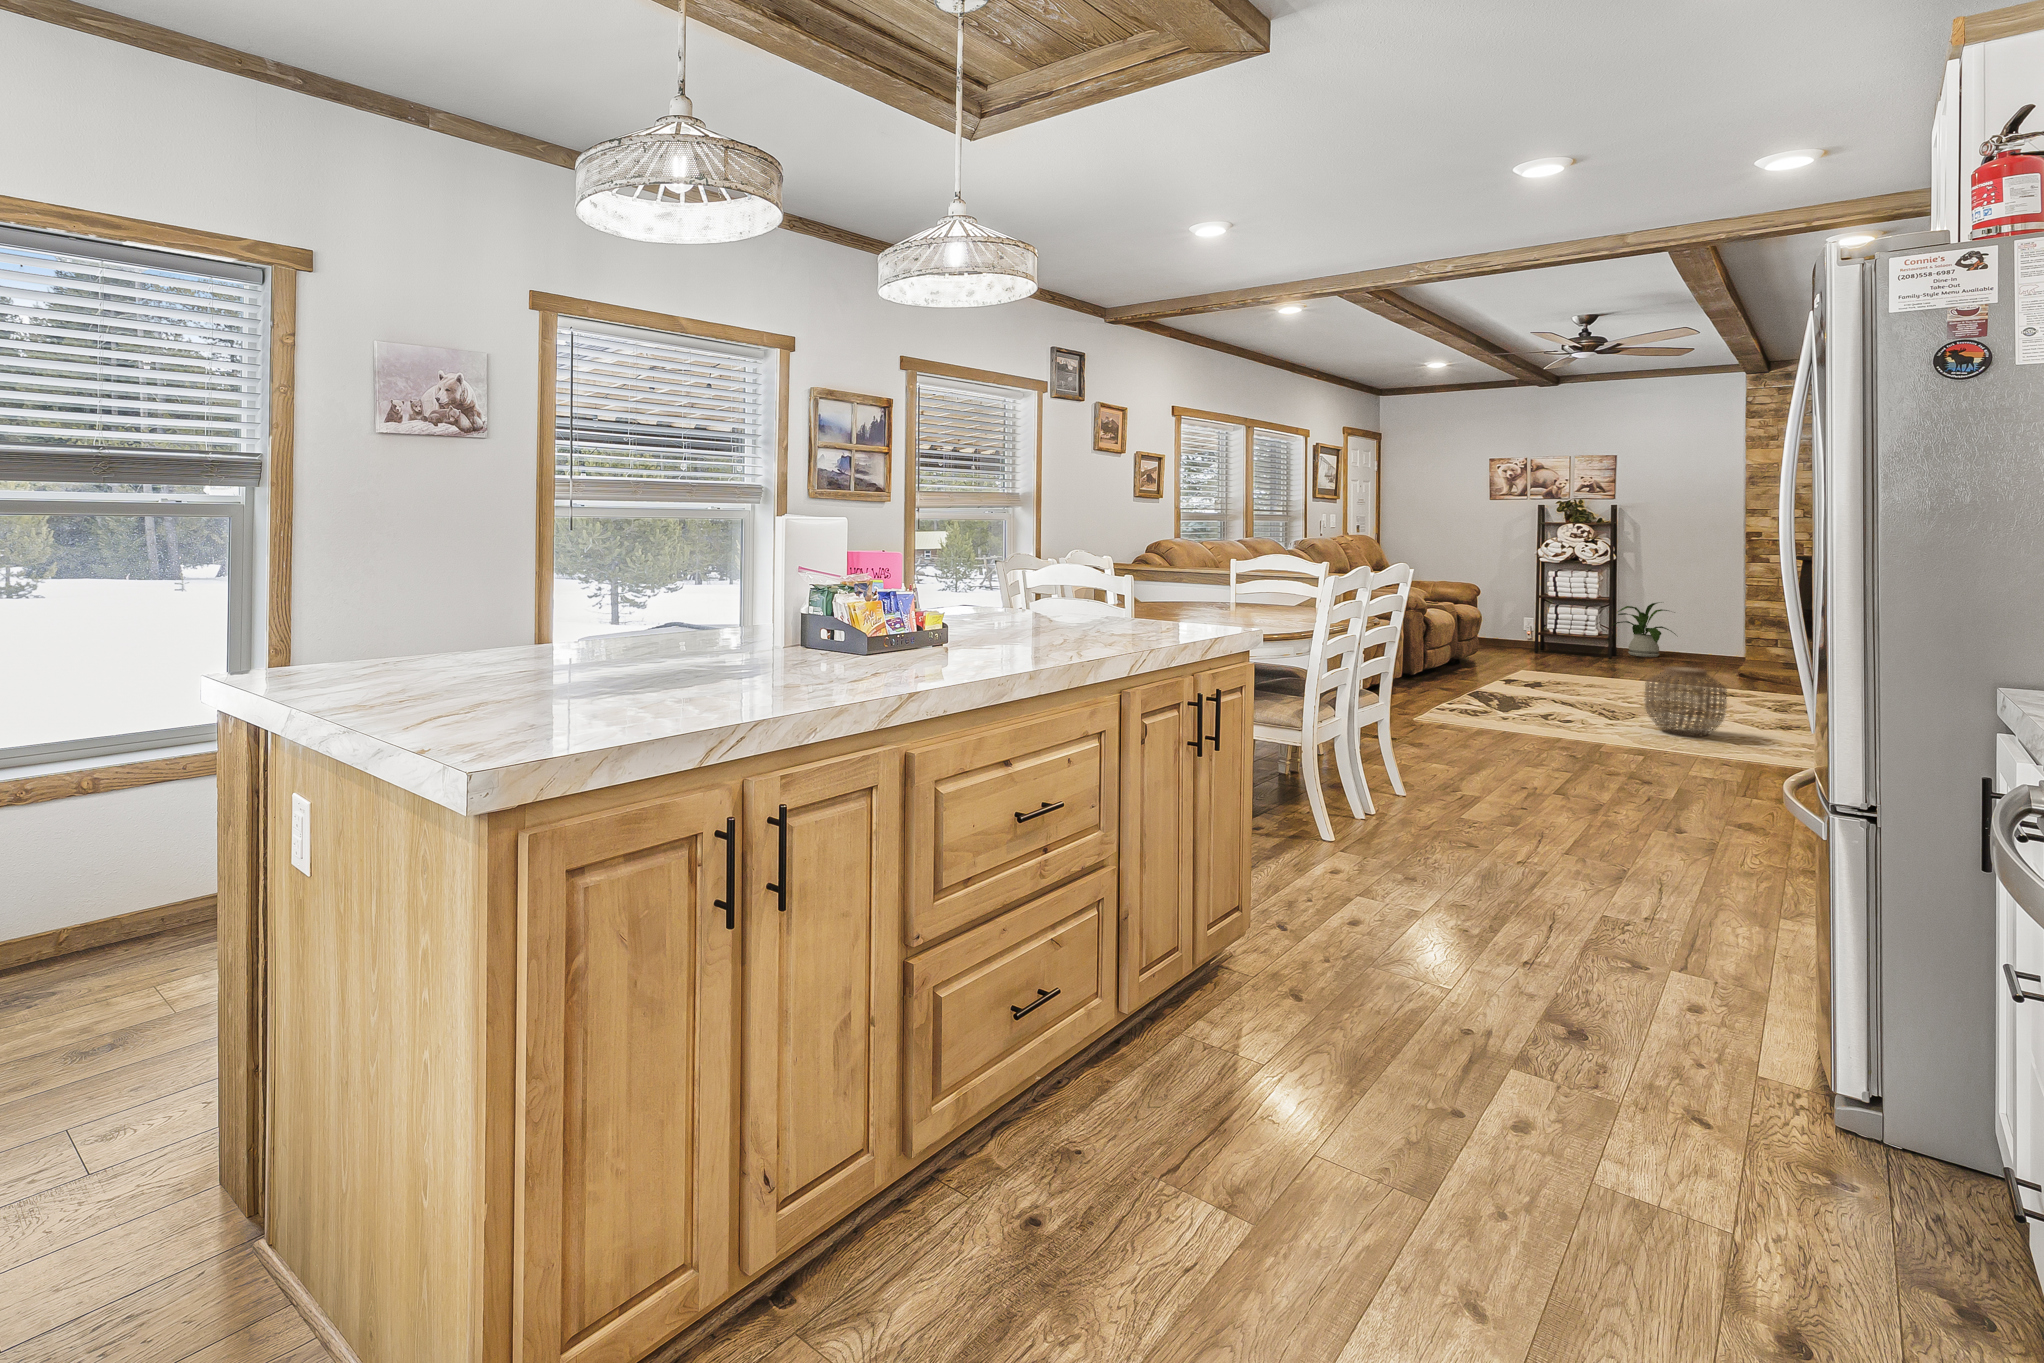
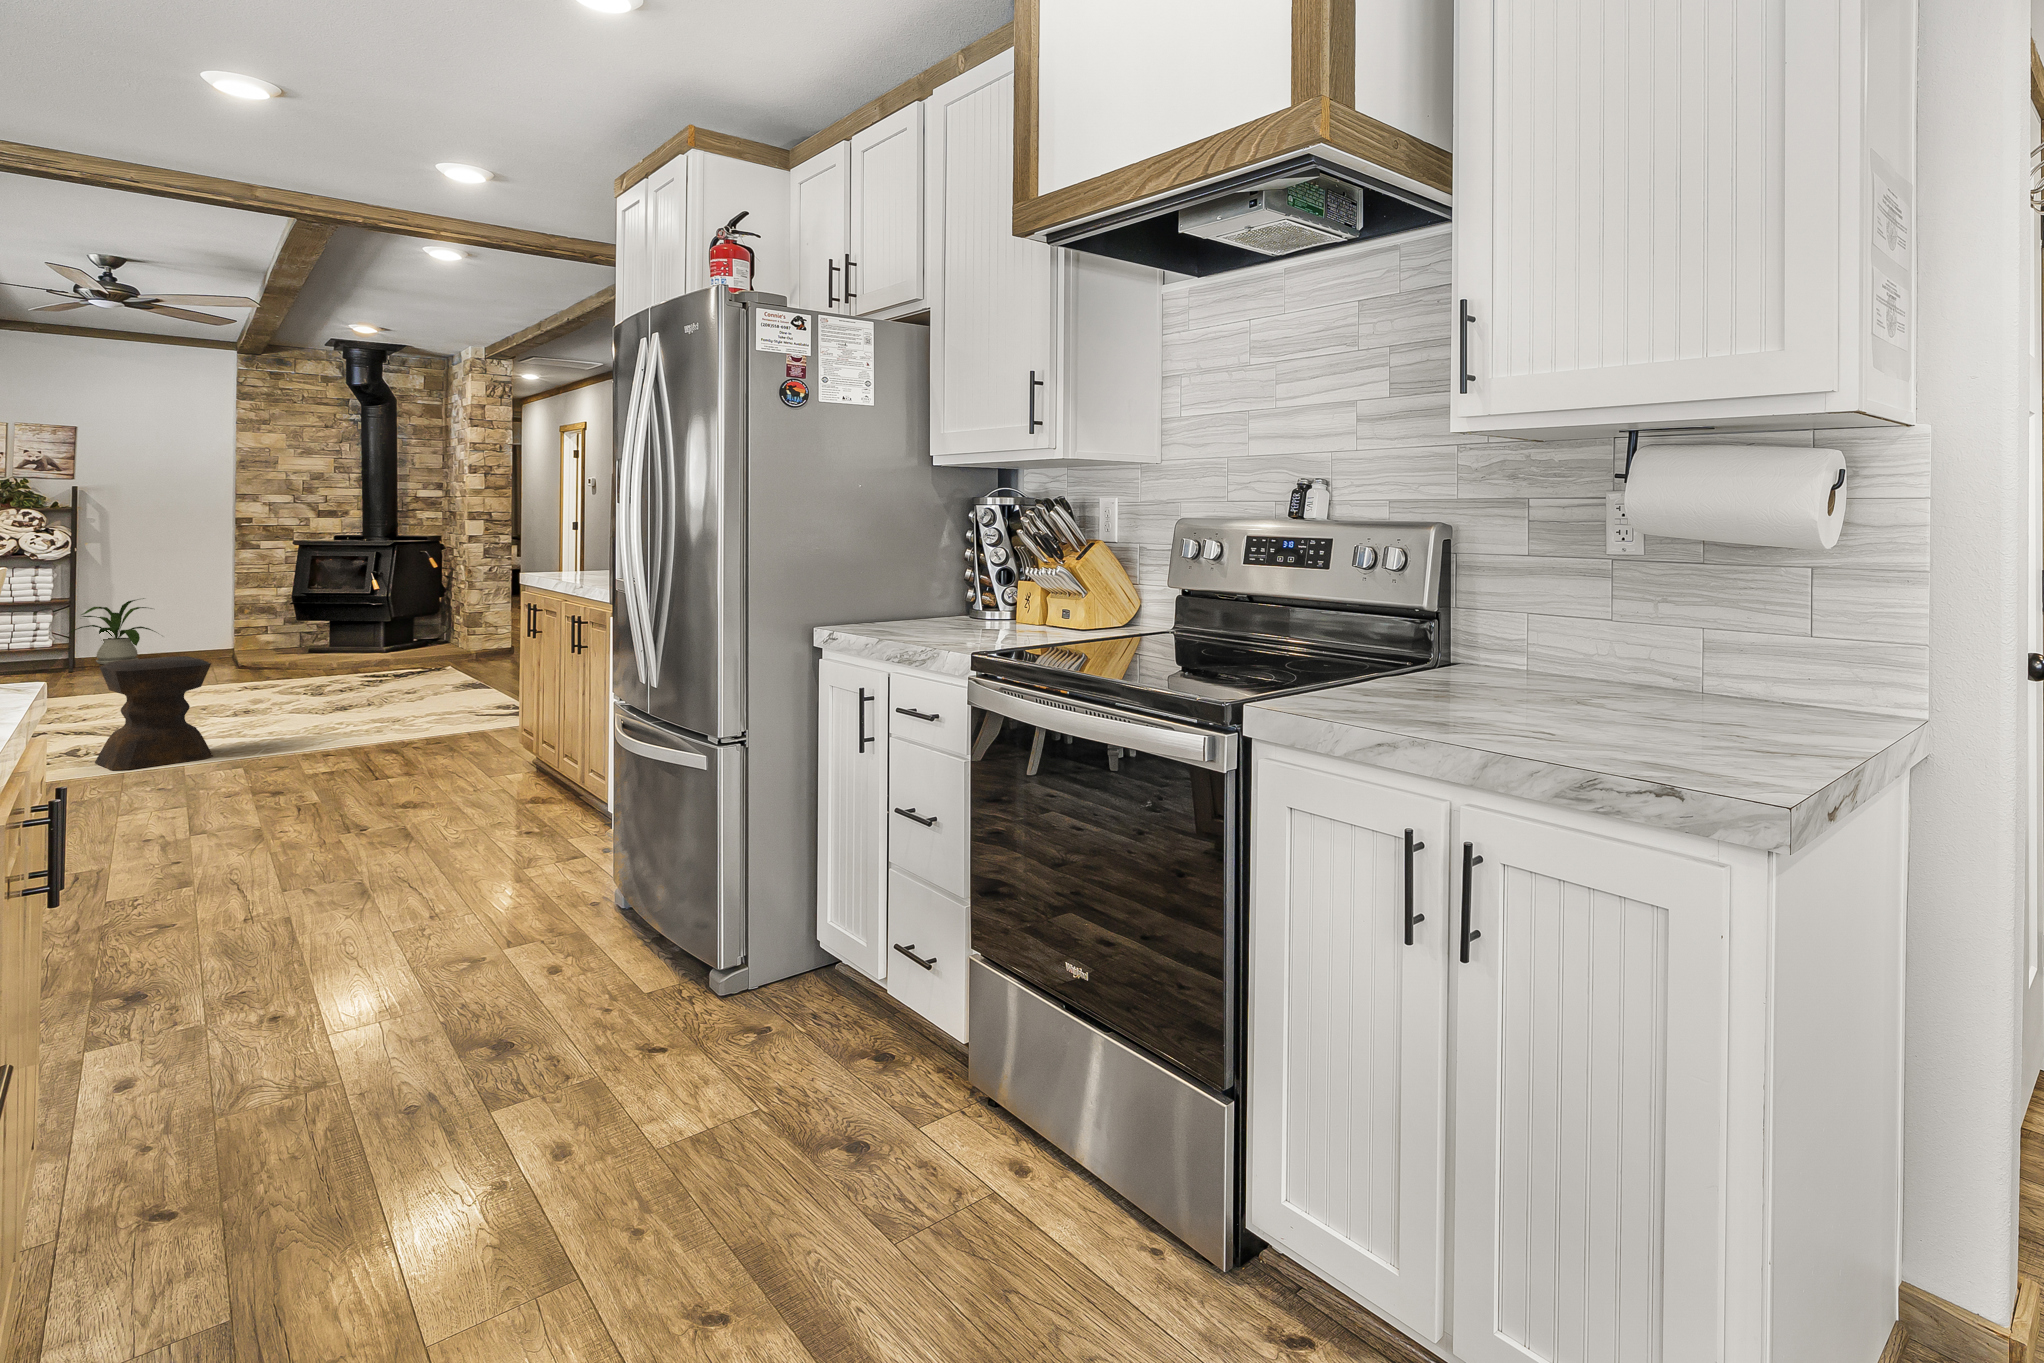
stool: none [1550,647,1630,741] -> present [95,656,213,770]
woven basket: present [1645,666,1727,736] -> none [214,664,306,739]

